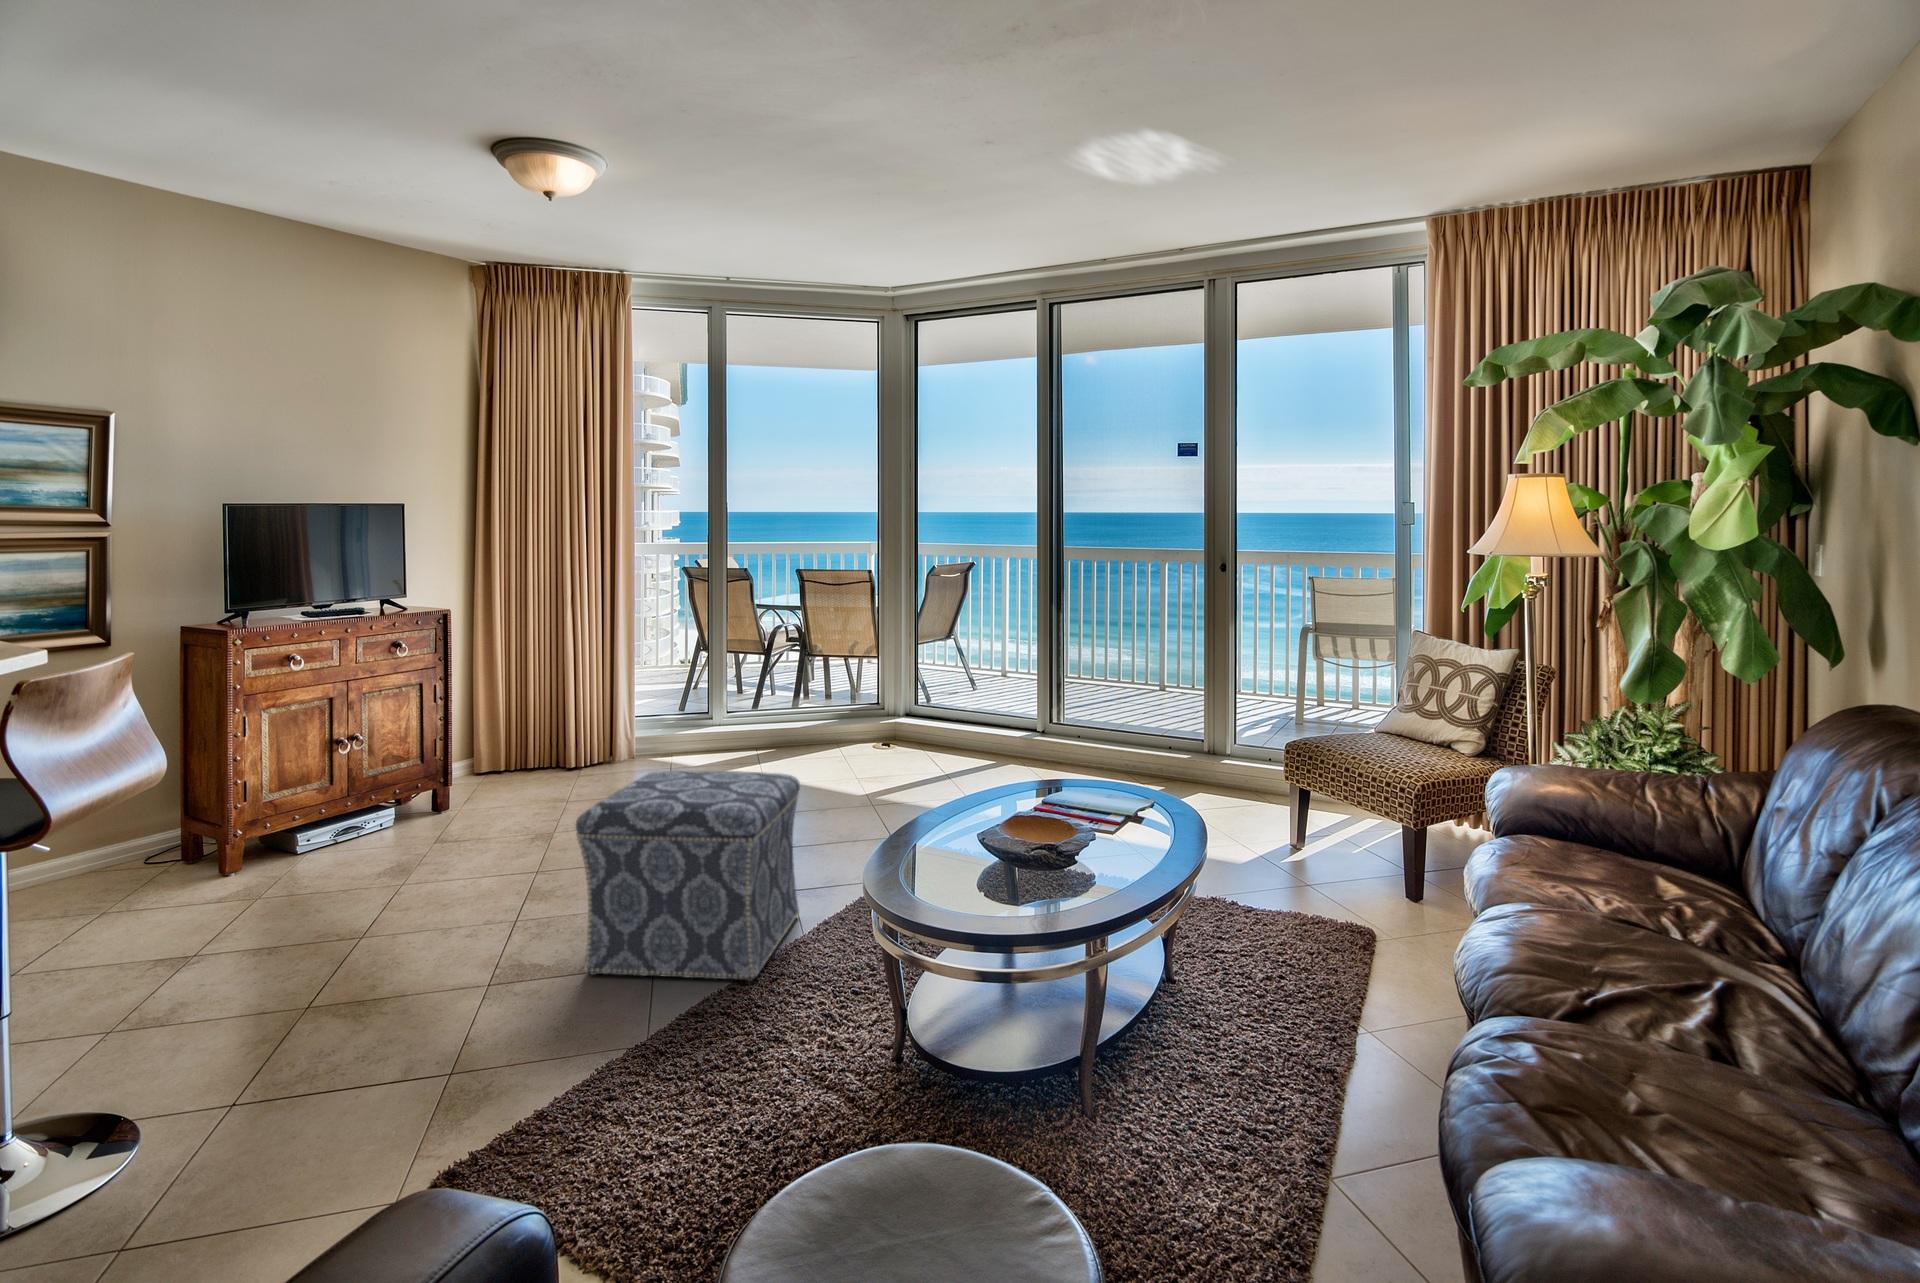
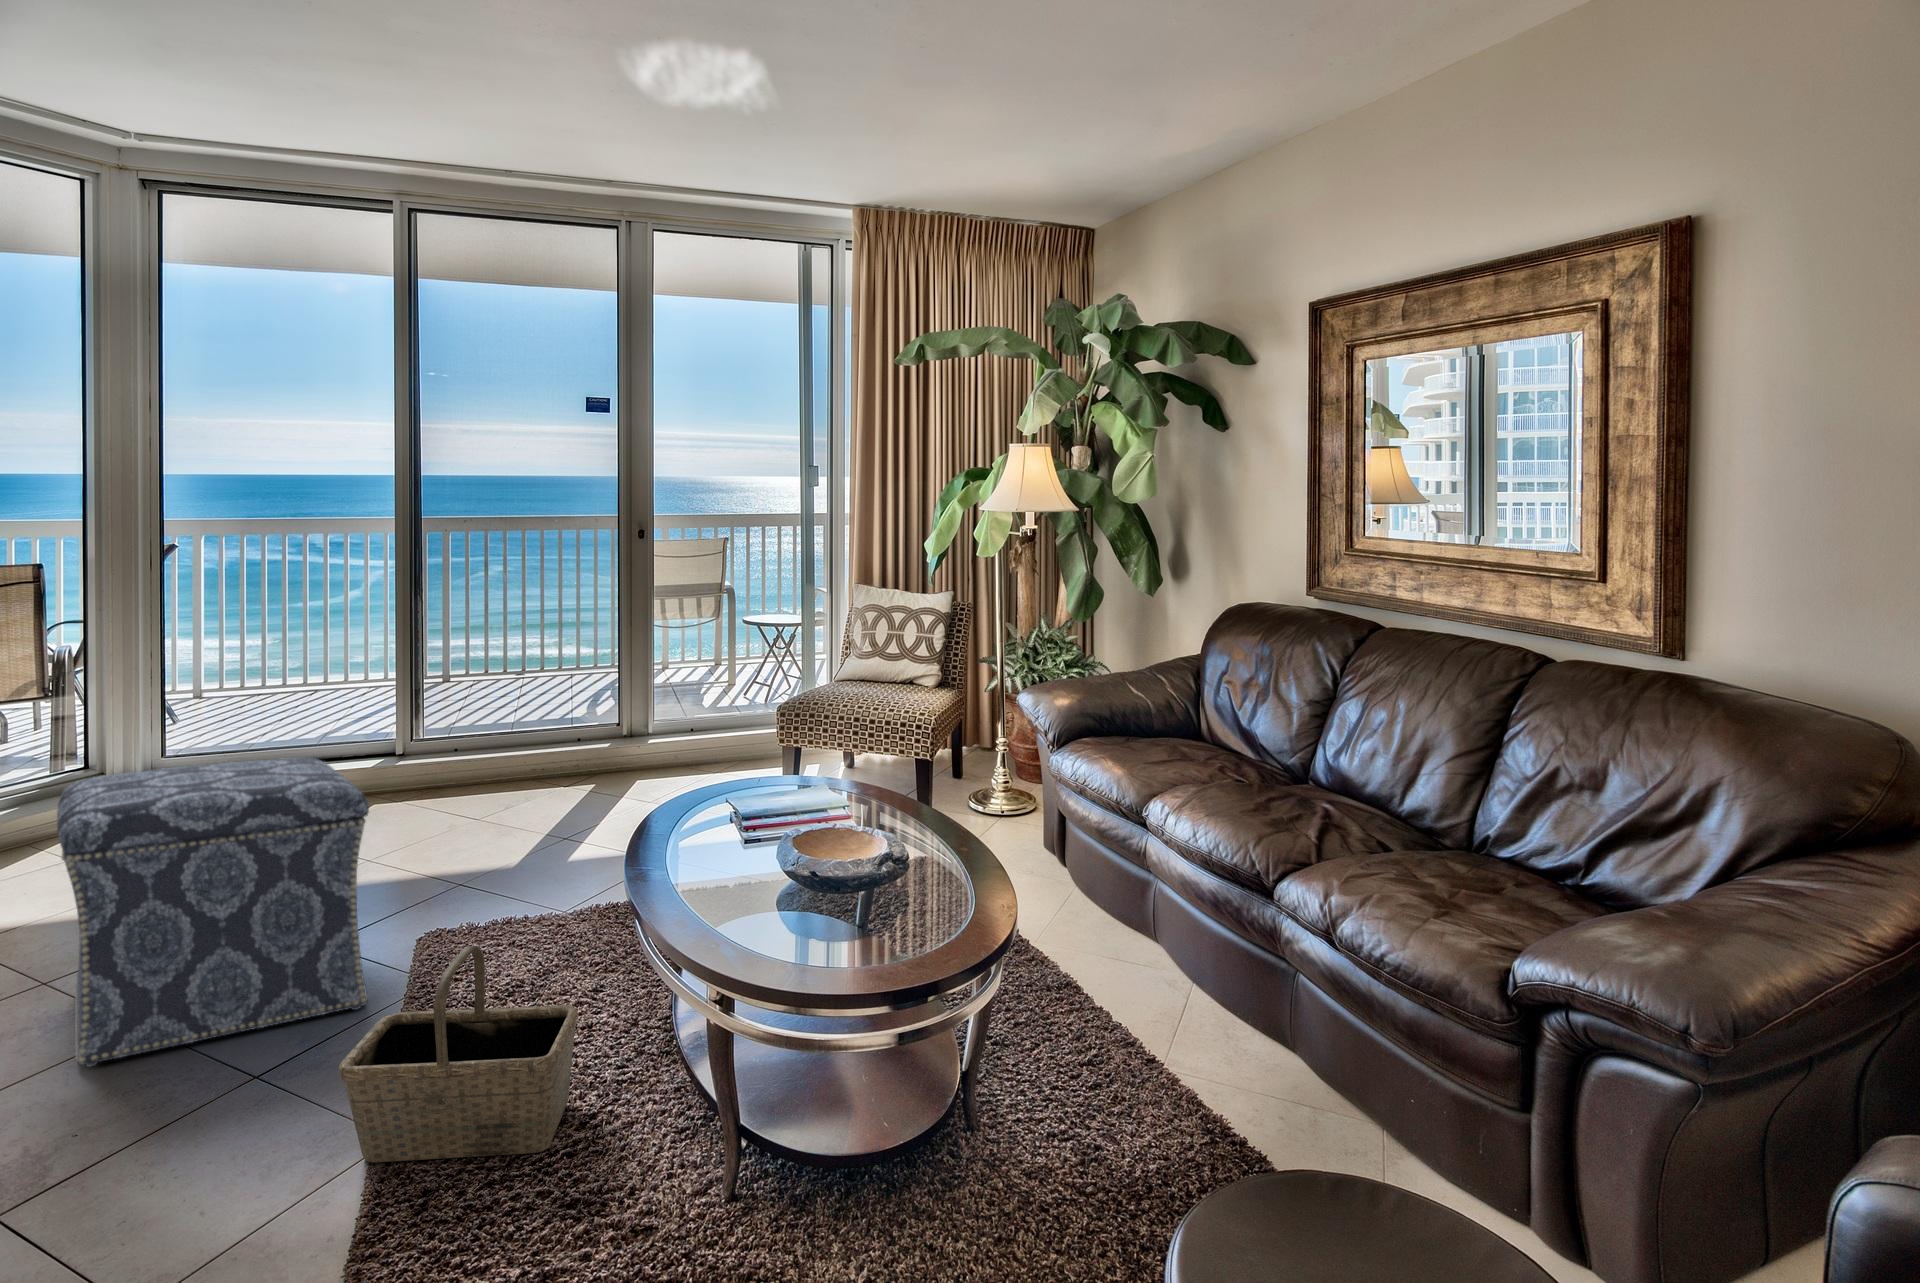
basket: none [578,977,761,1172] -> present [339,946,578,1162]

